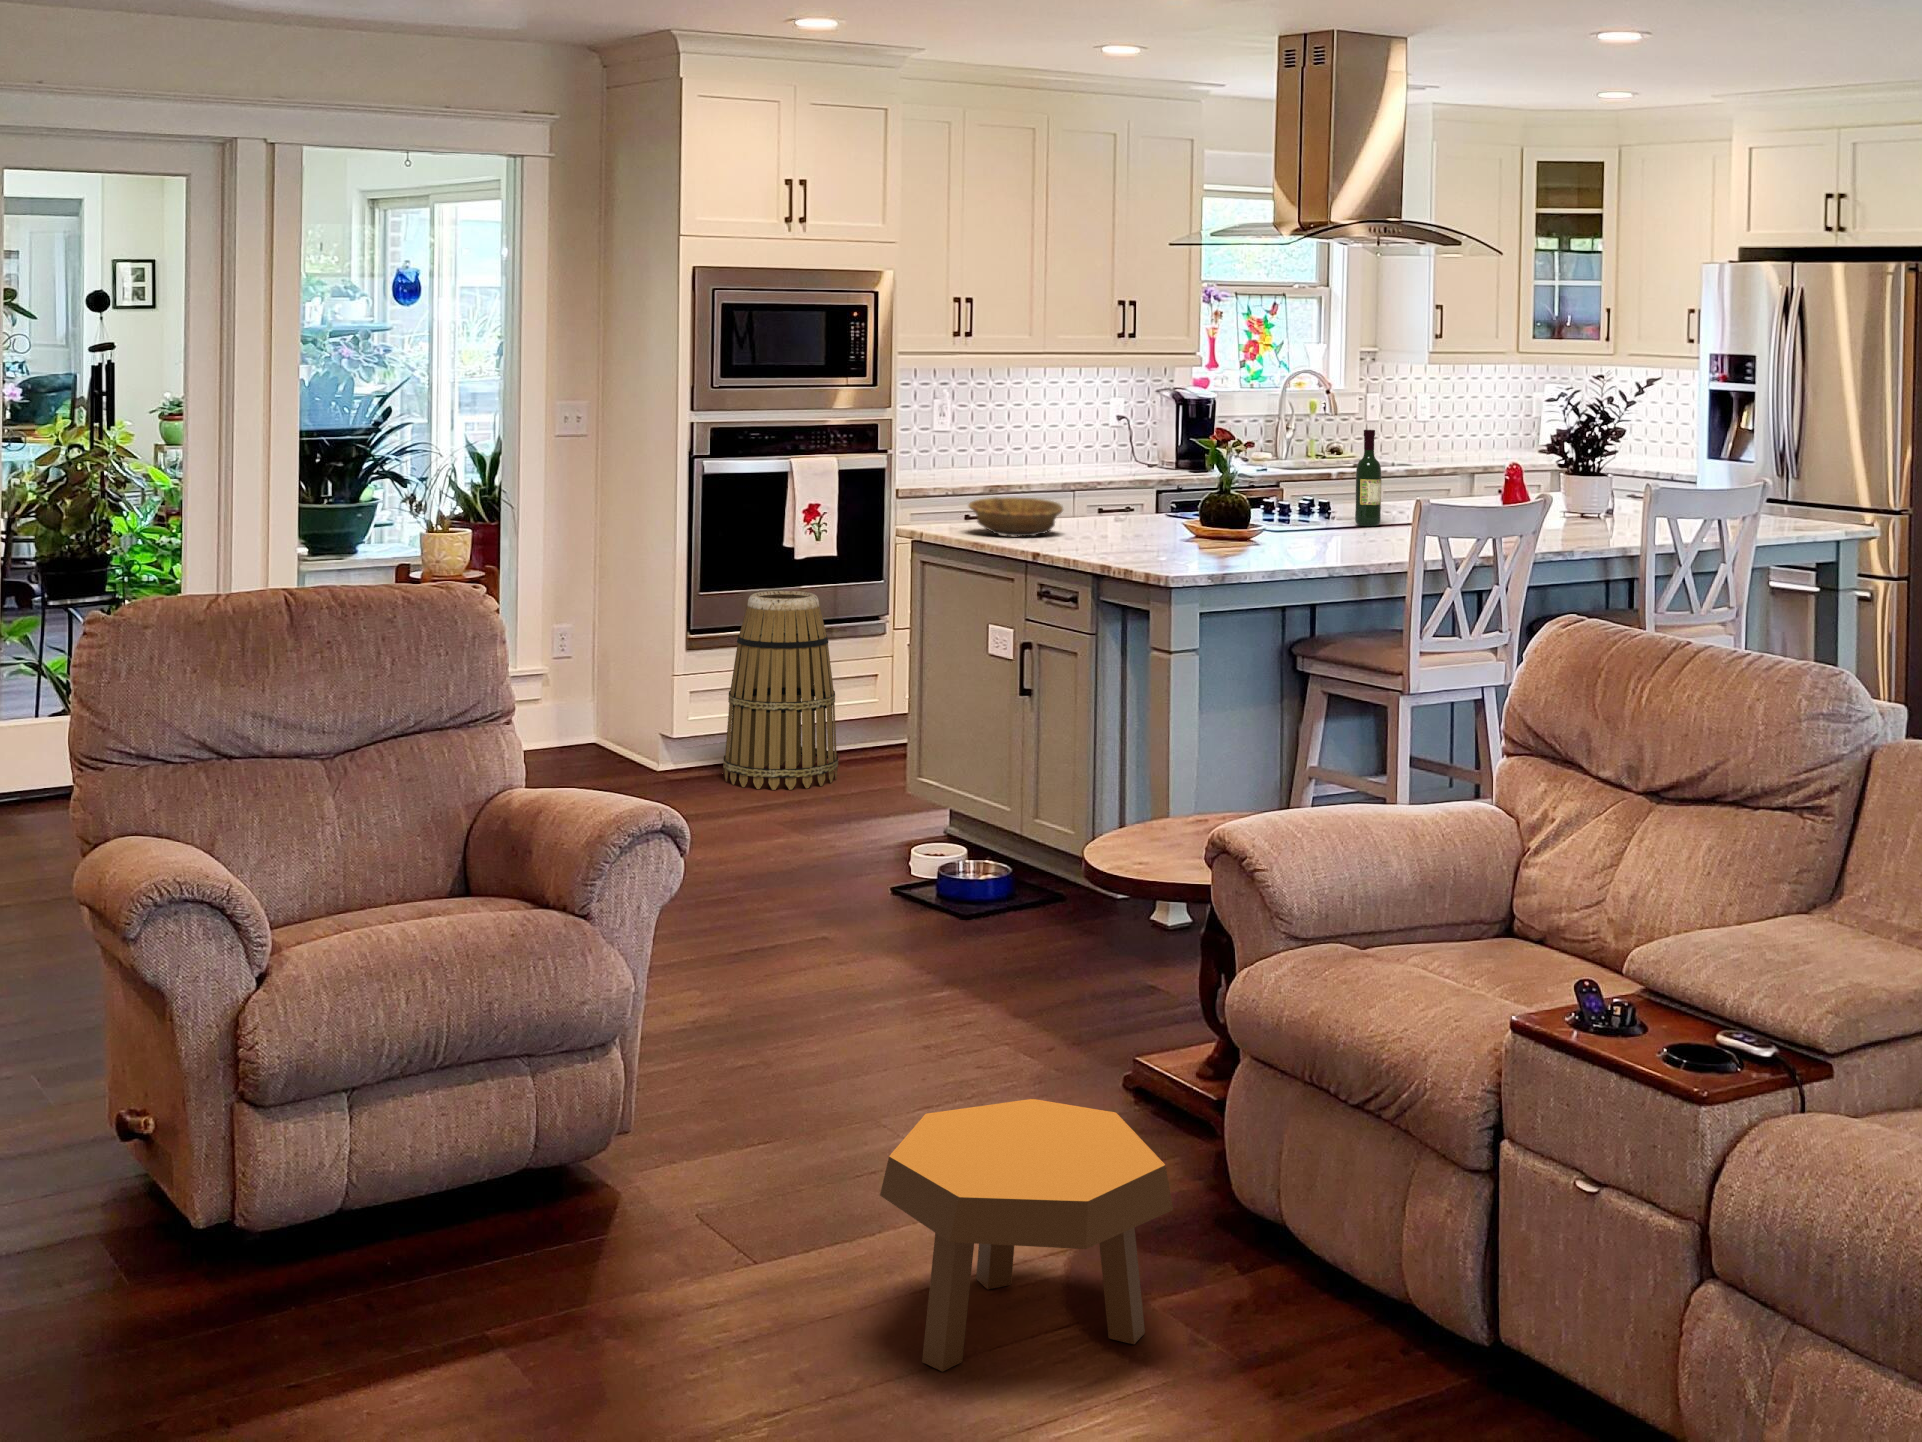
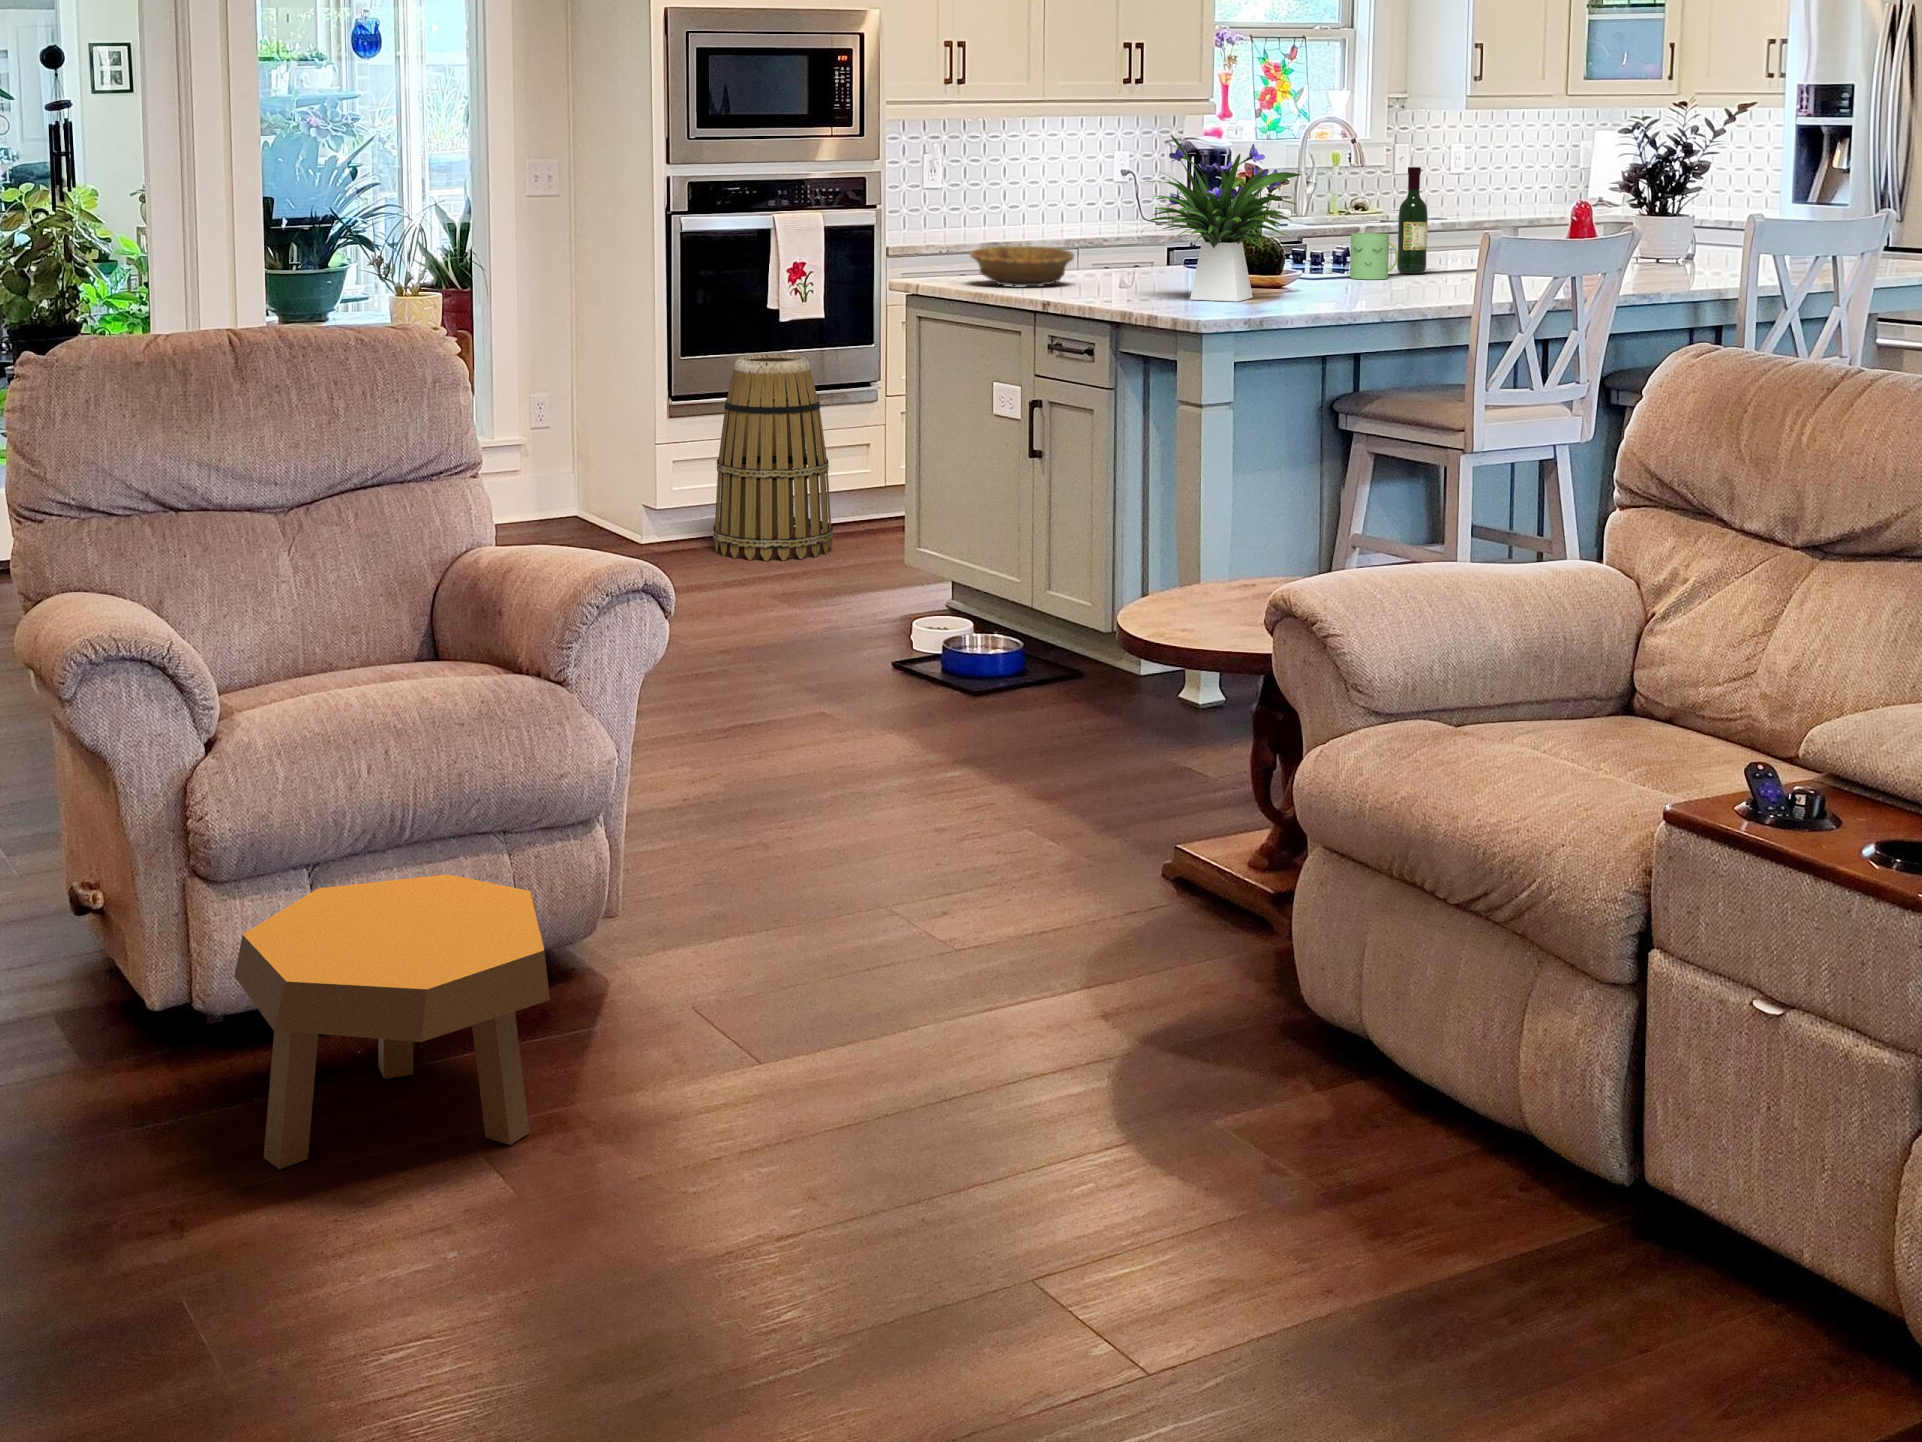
flower arrangement: none [1122,405,1262,556] -> present [1145,135,1301,301]
mug: none [1312,490,1354,532] -> present [1350,233,1398,279]
footstool: present [880,1099,1173,1372] -> present [234,874,550,1169]

